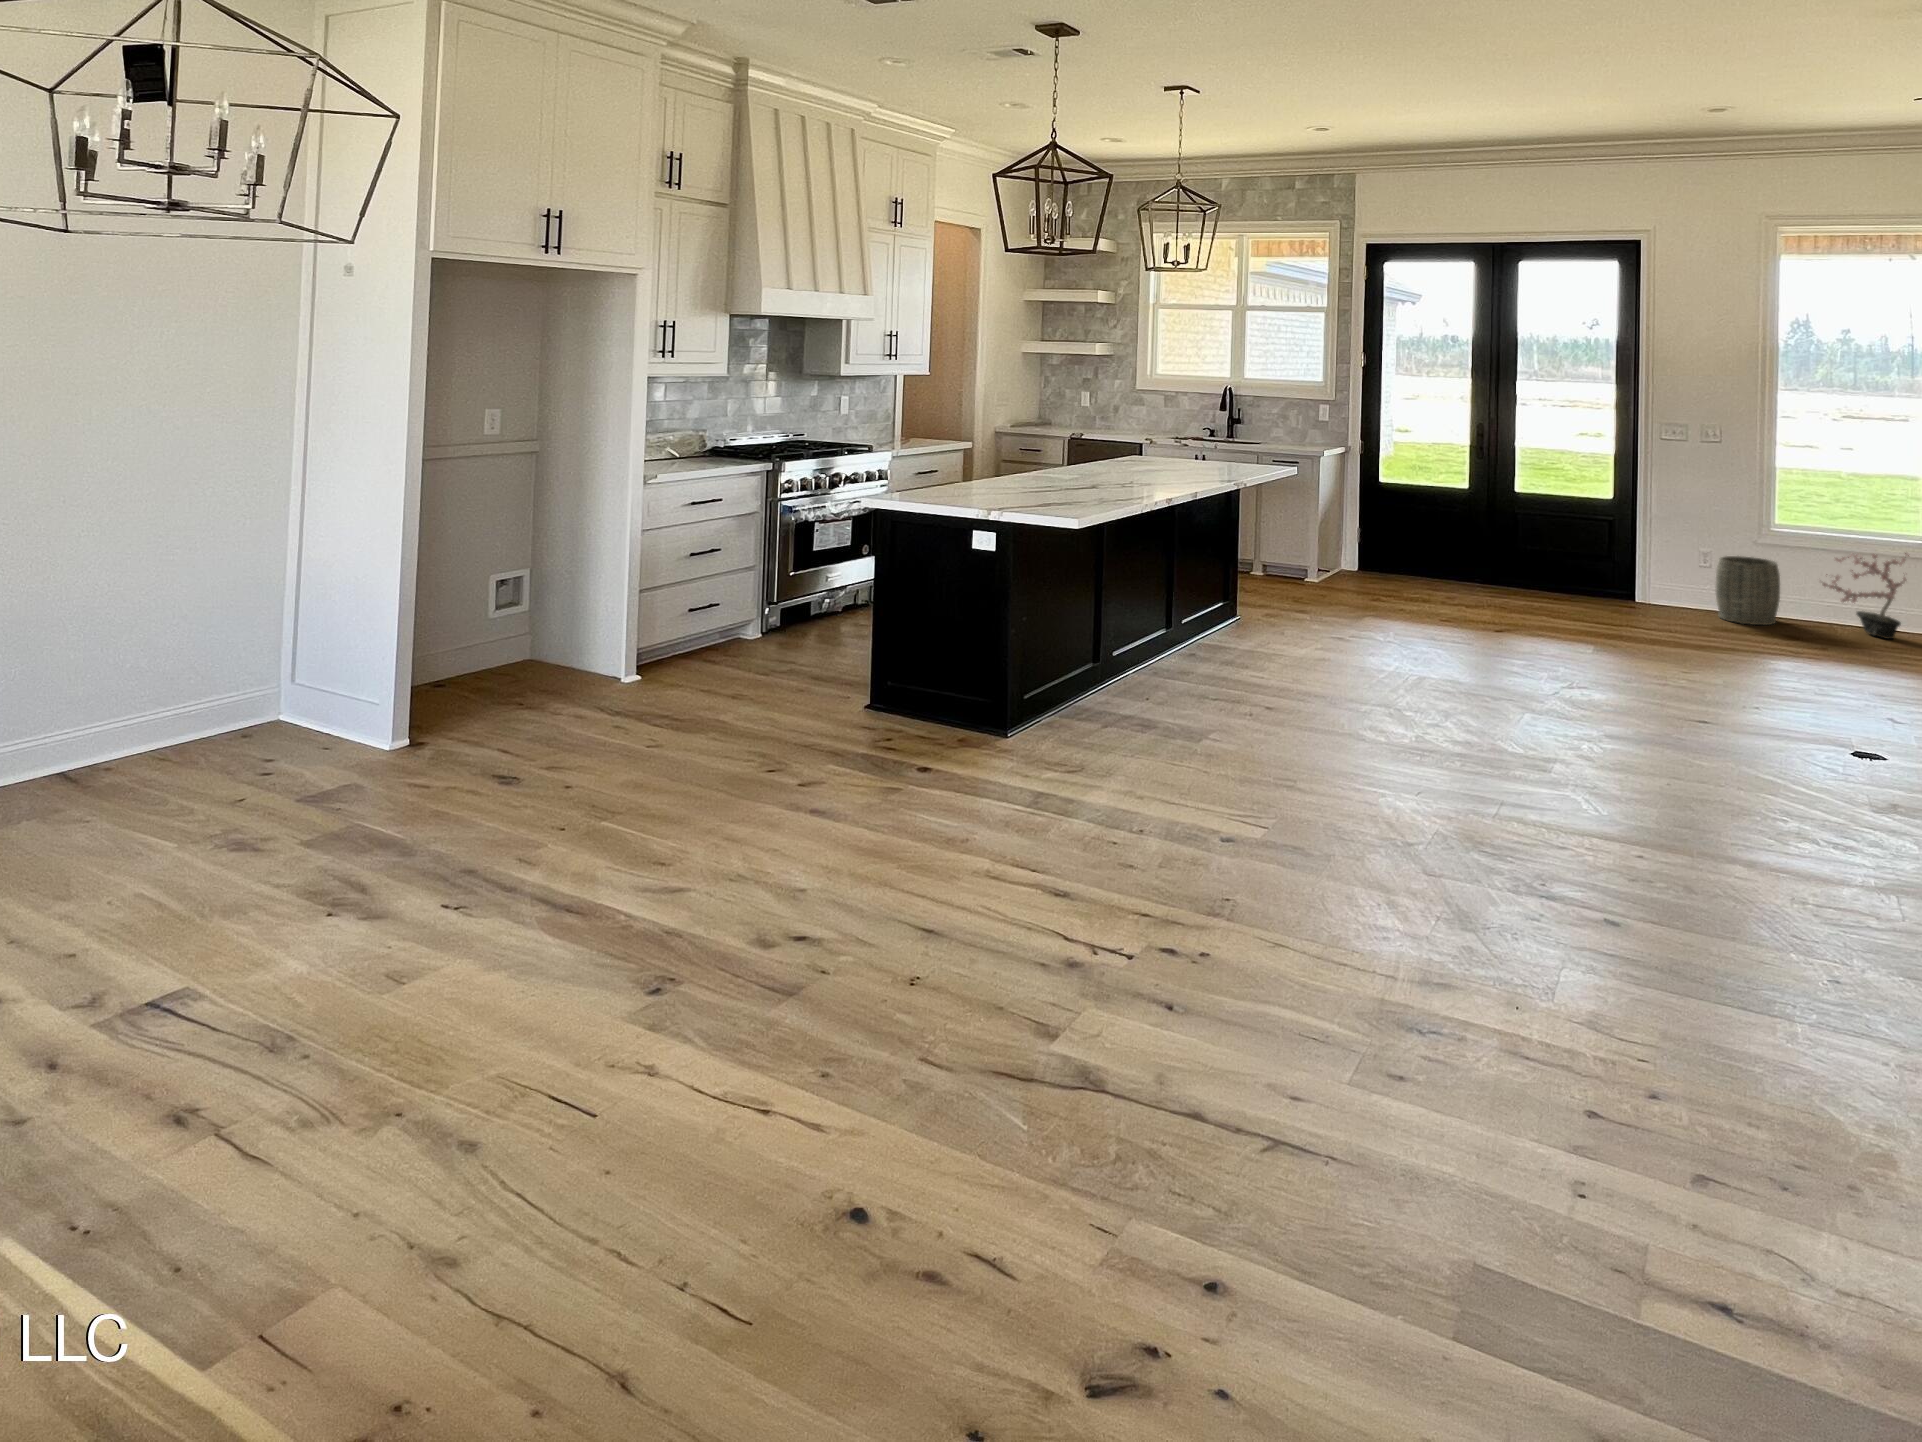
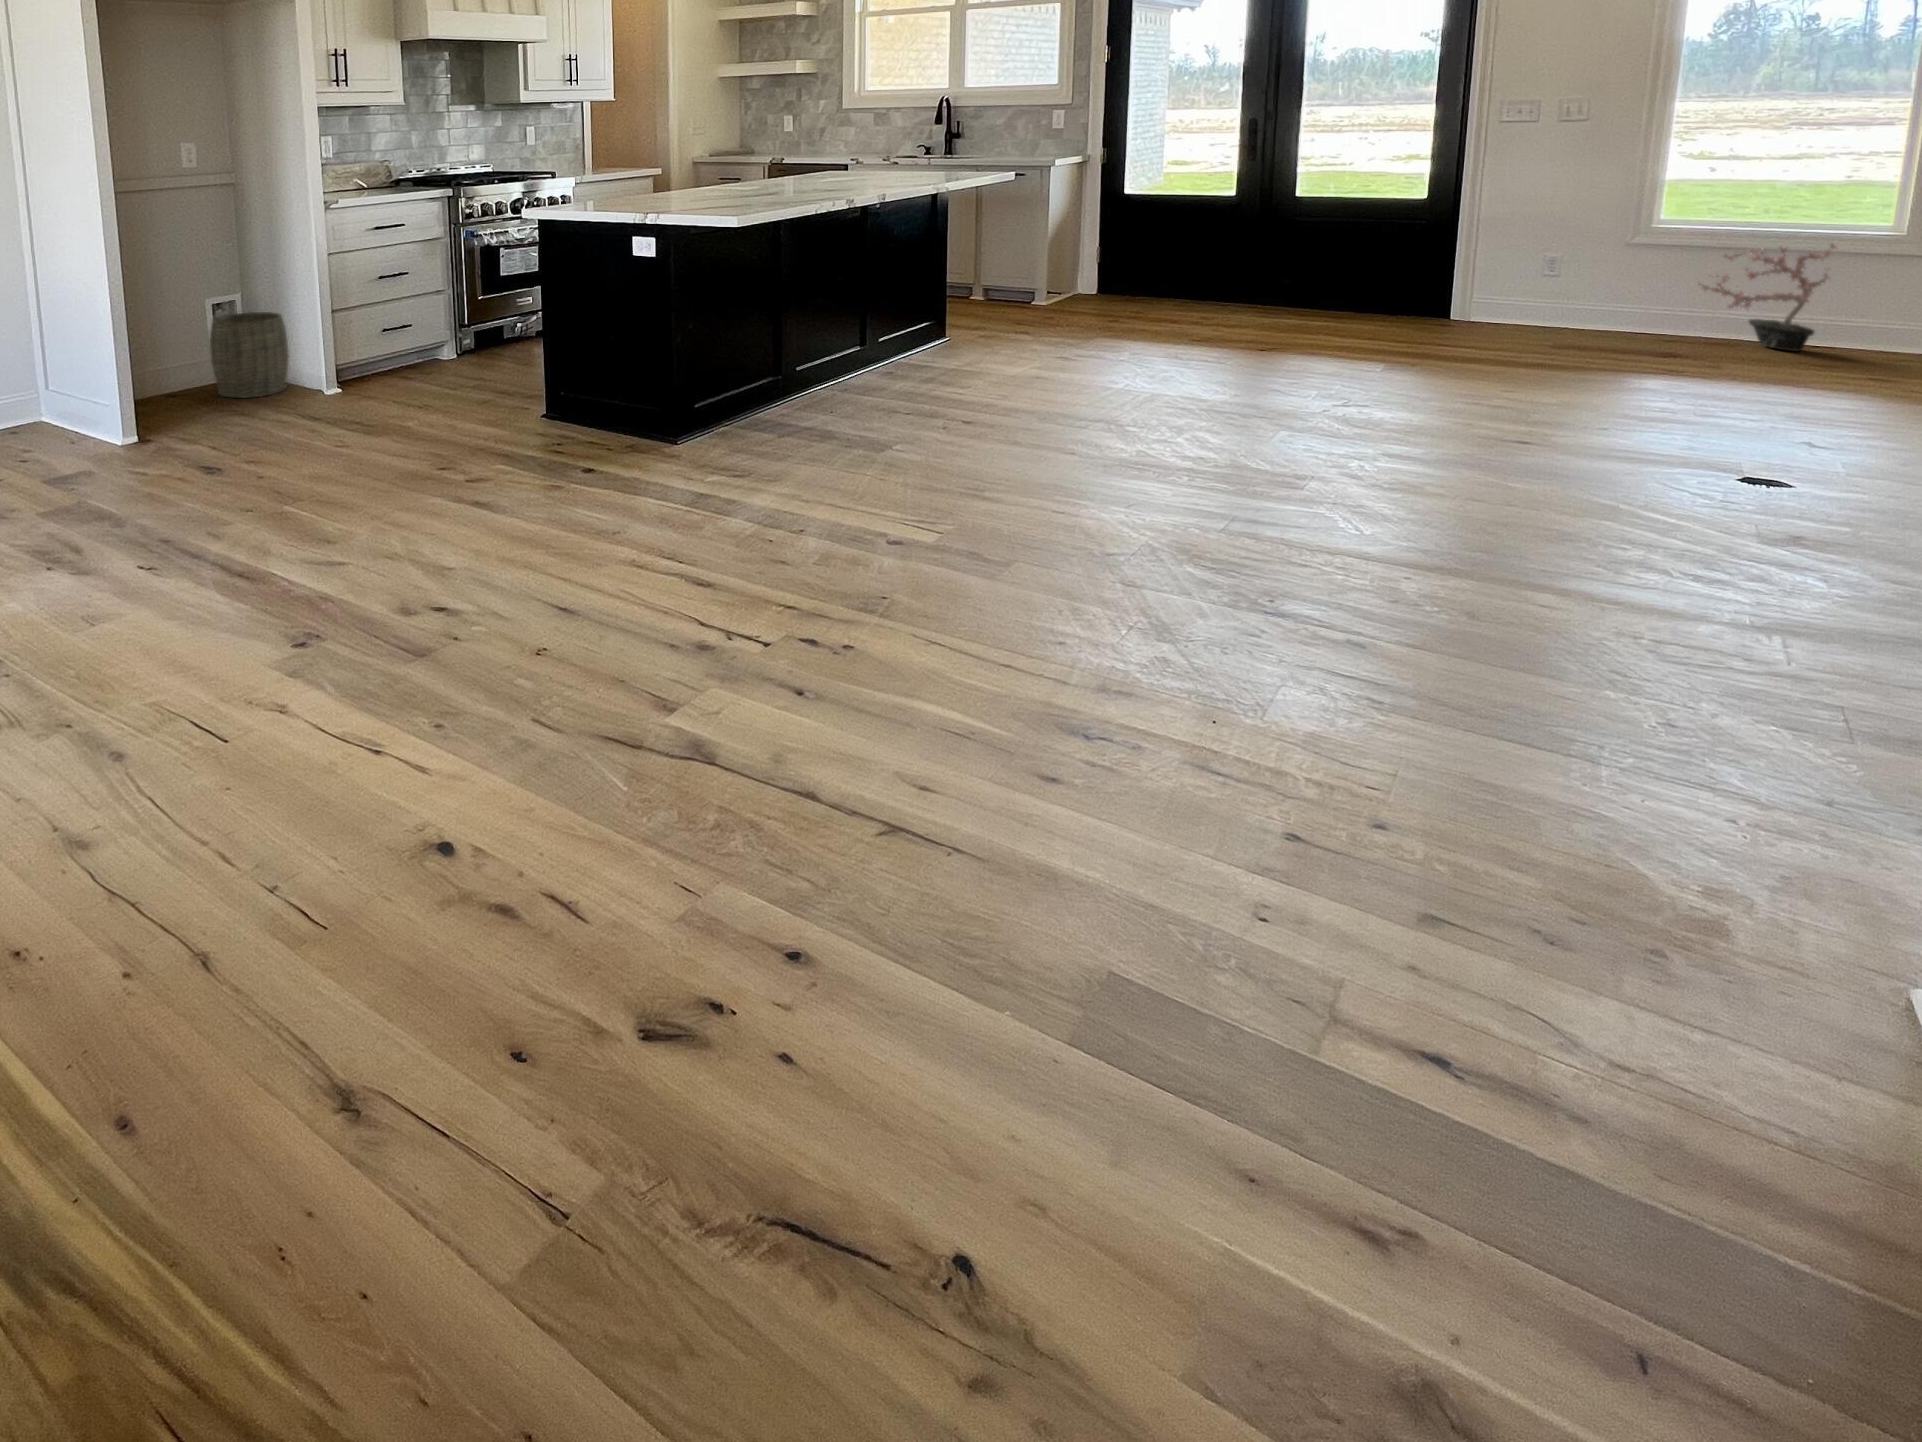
woven basket: present [1715,556,1780,625] -> present [210,312,289,398]

